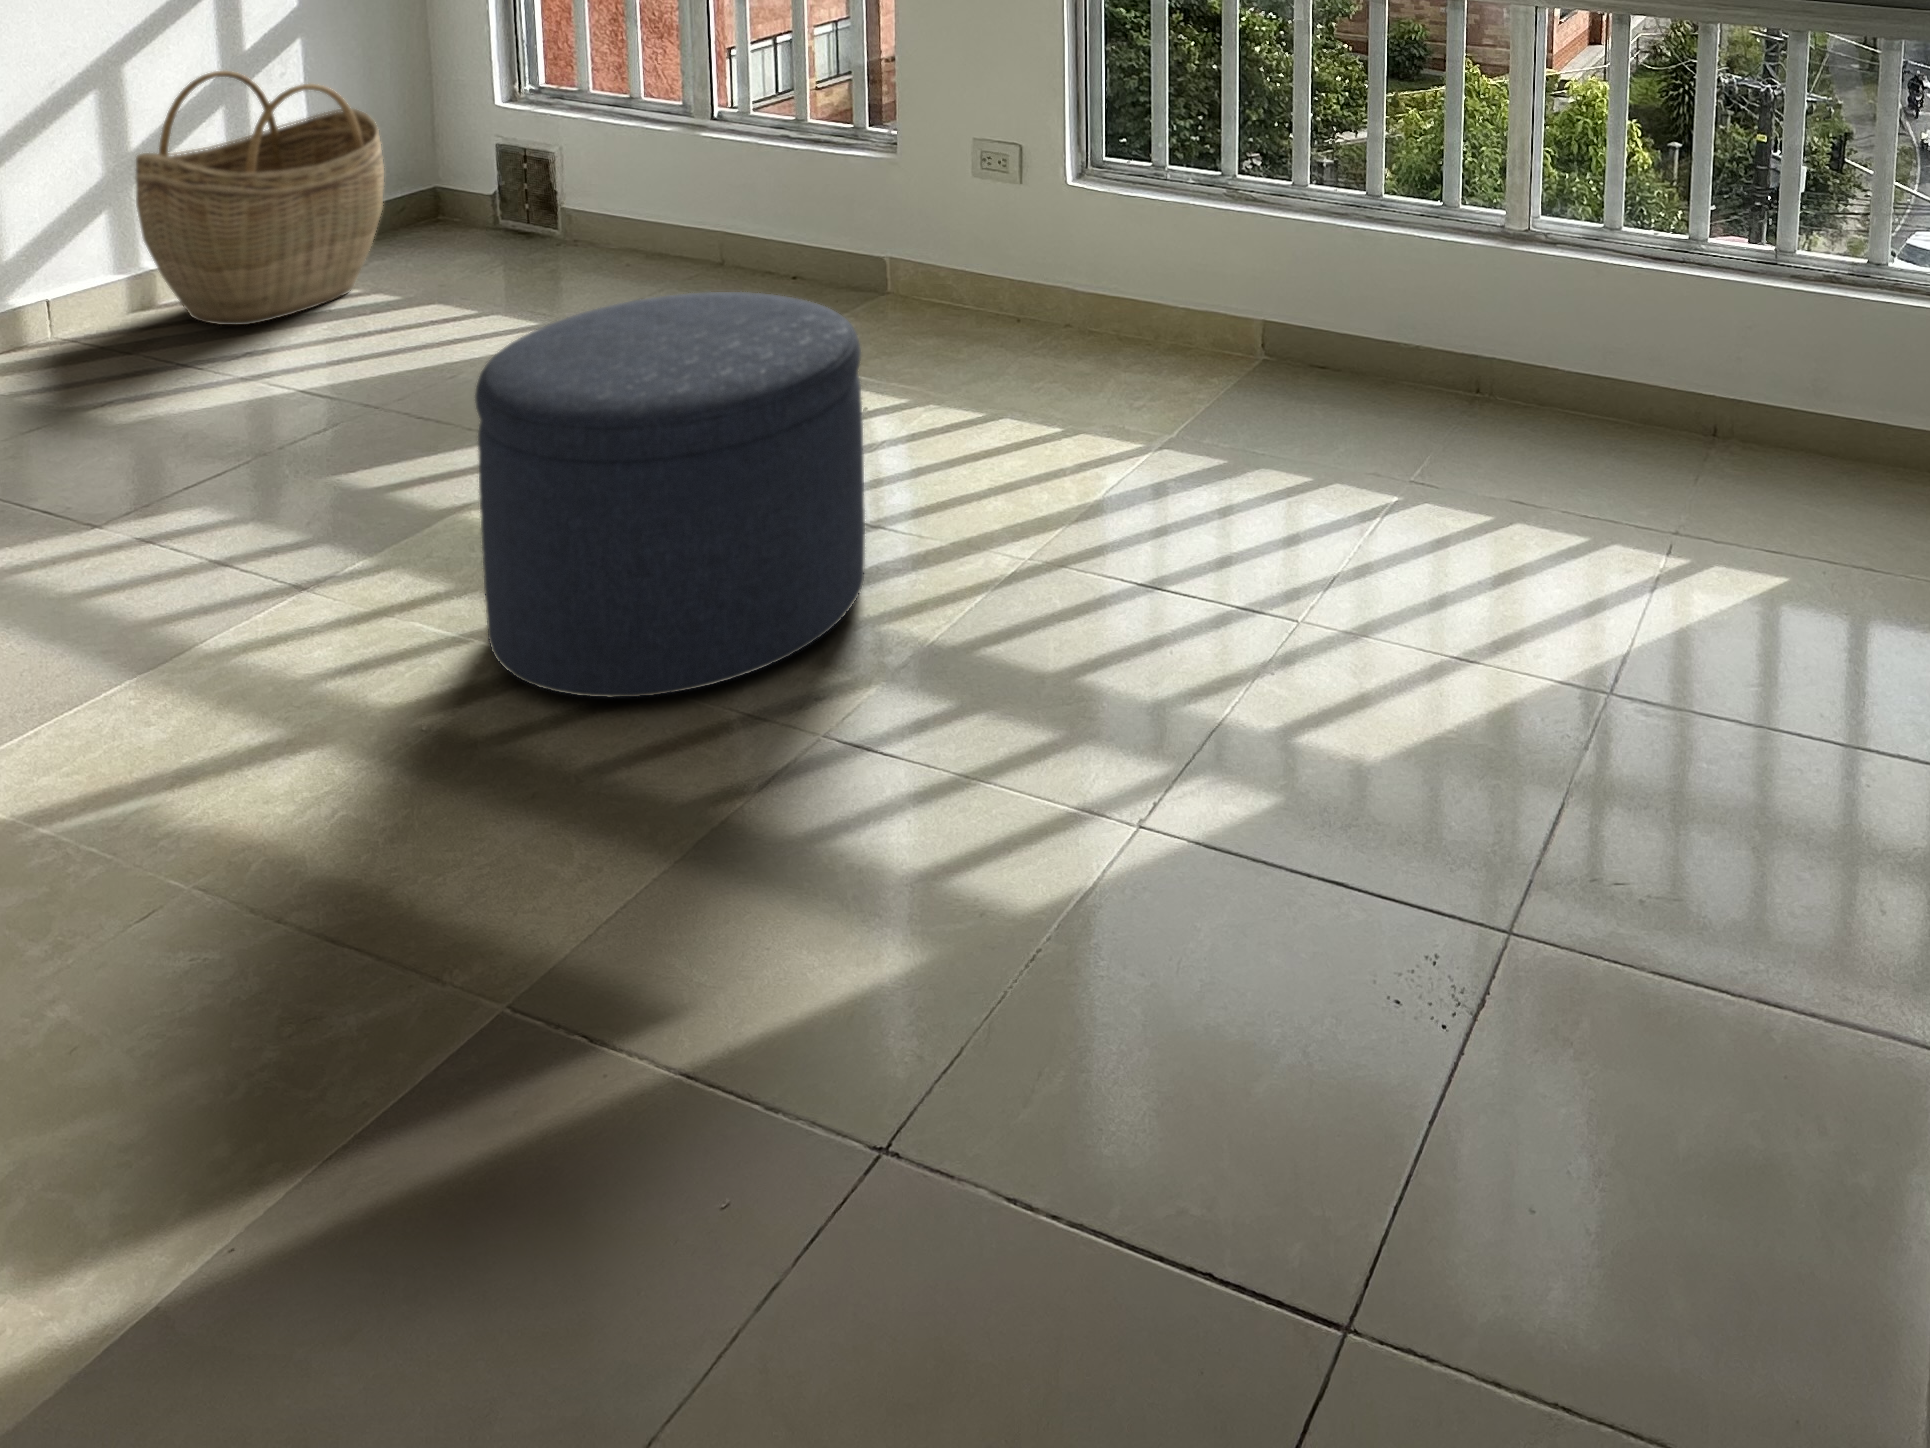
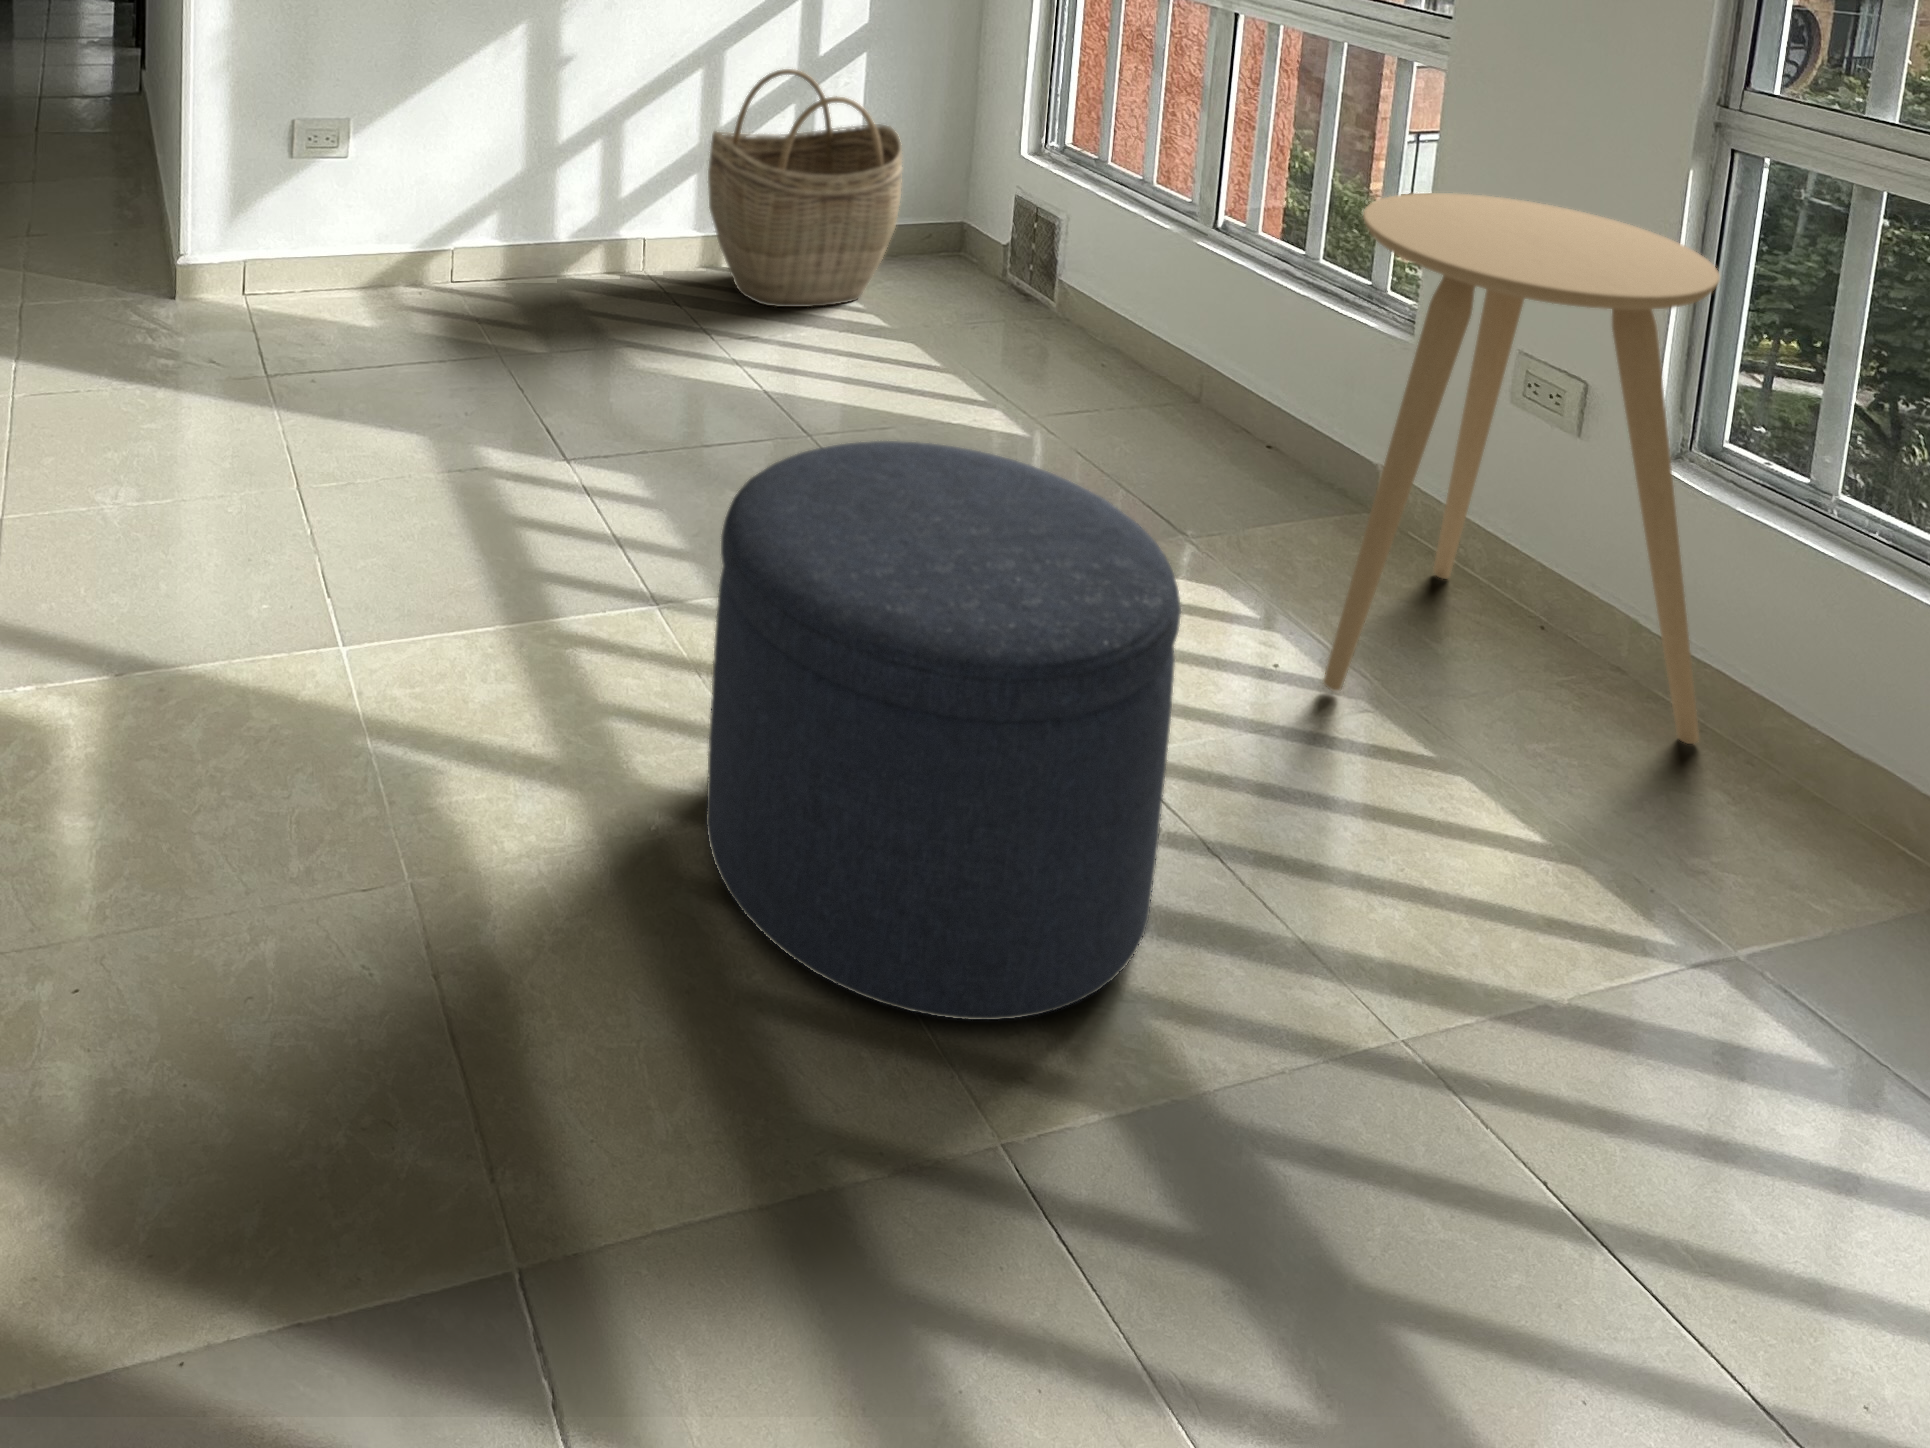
side table: none [876,30,1123,406] -> present [1323,193,1720,744]

